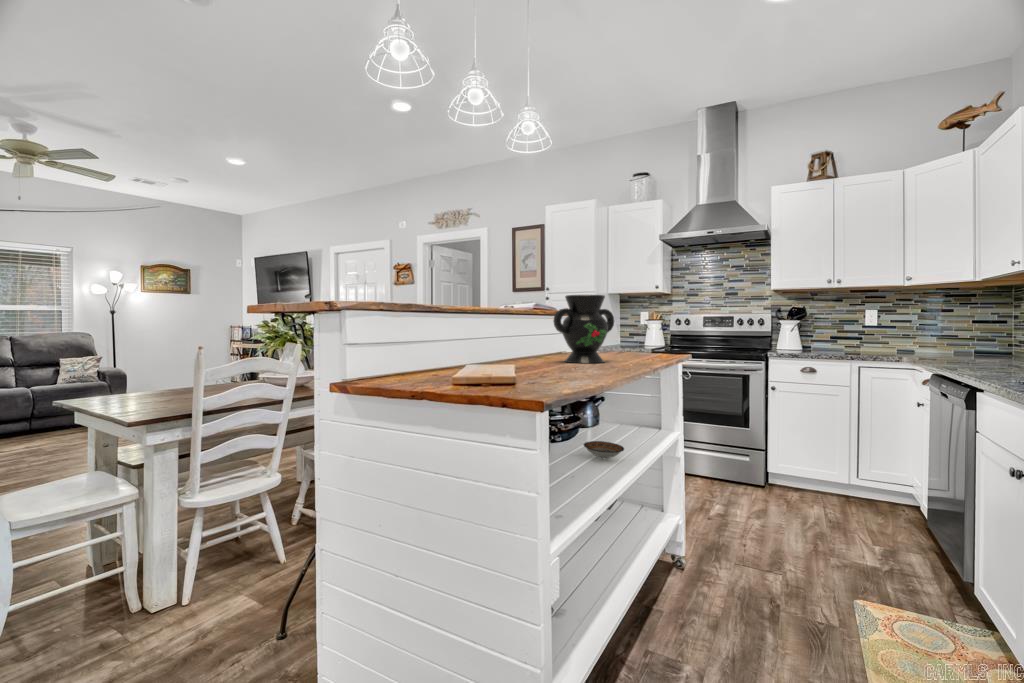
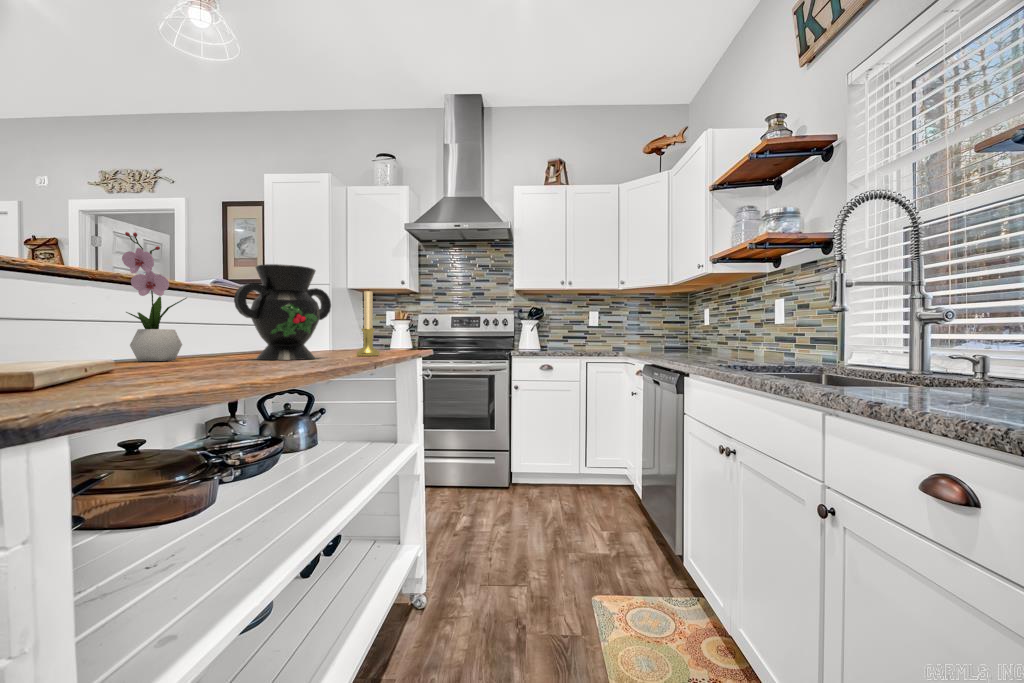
flower arrangement: none [492,279,524,362] -> present [122,232,187,361]
candle holder: none [630,306,649,360] -> present [356,290,380,356]
ceramic bowl: present [584,441,624,458] -> none [276,467,337,491]

